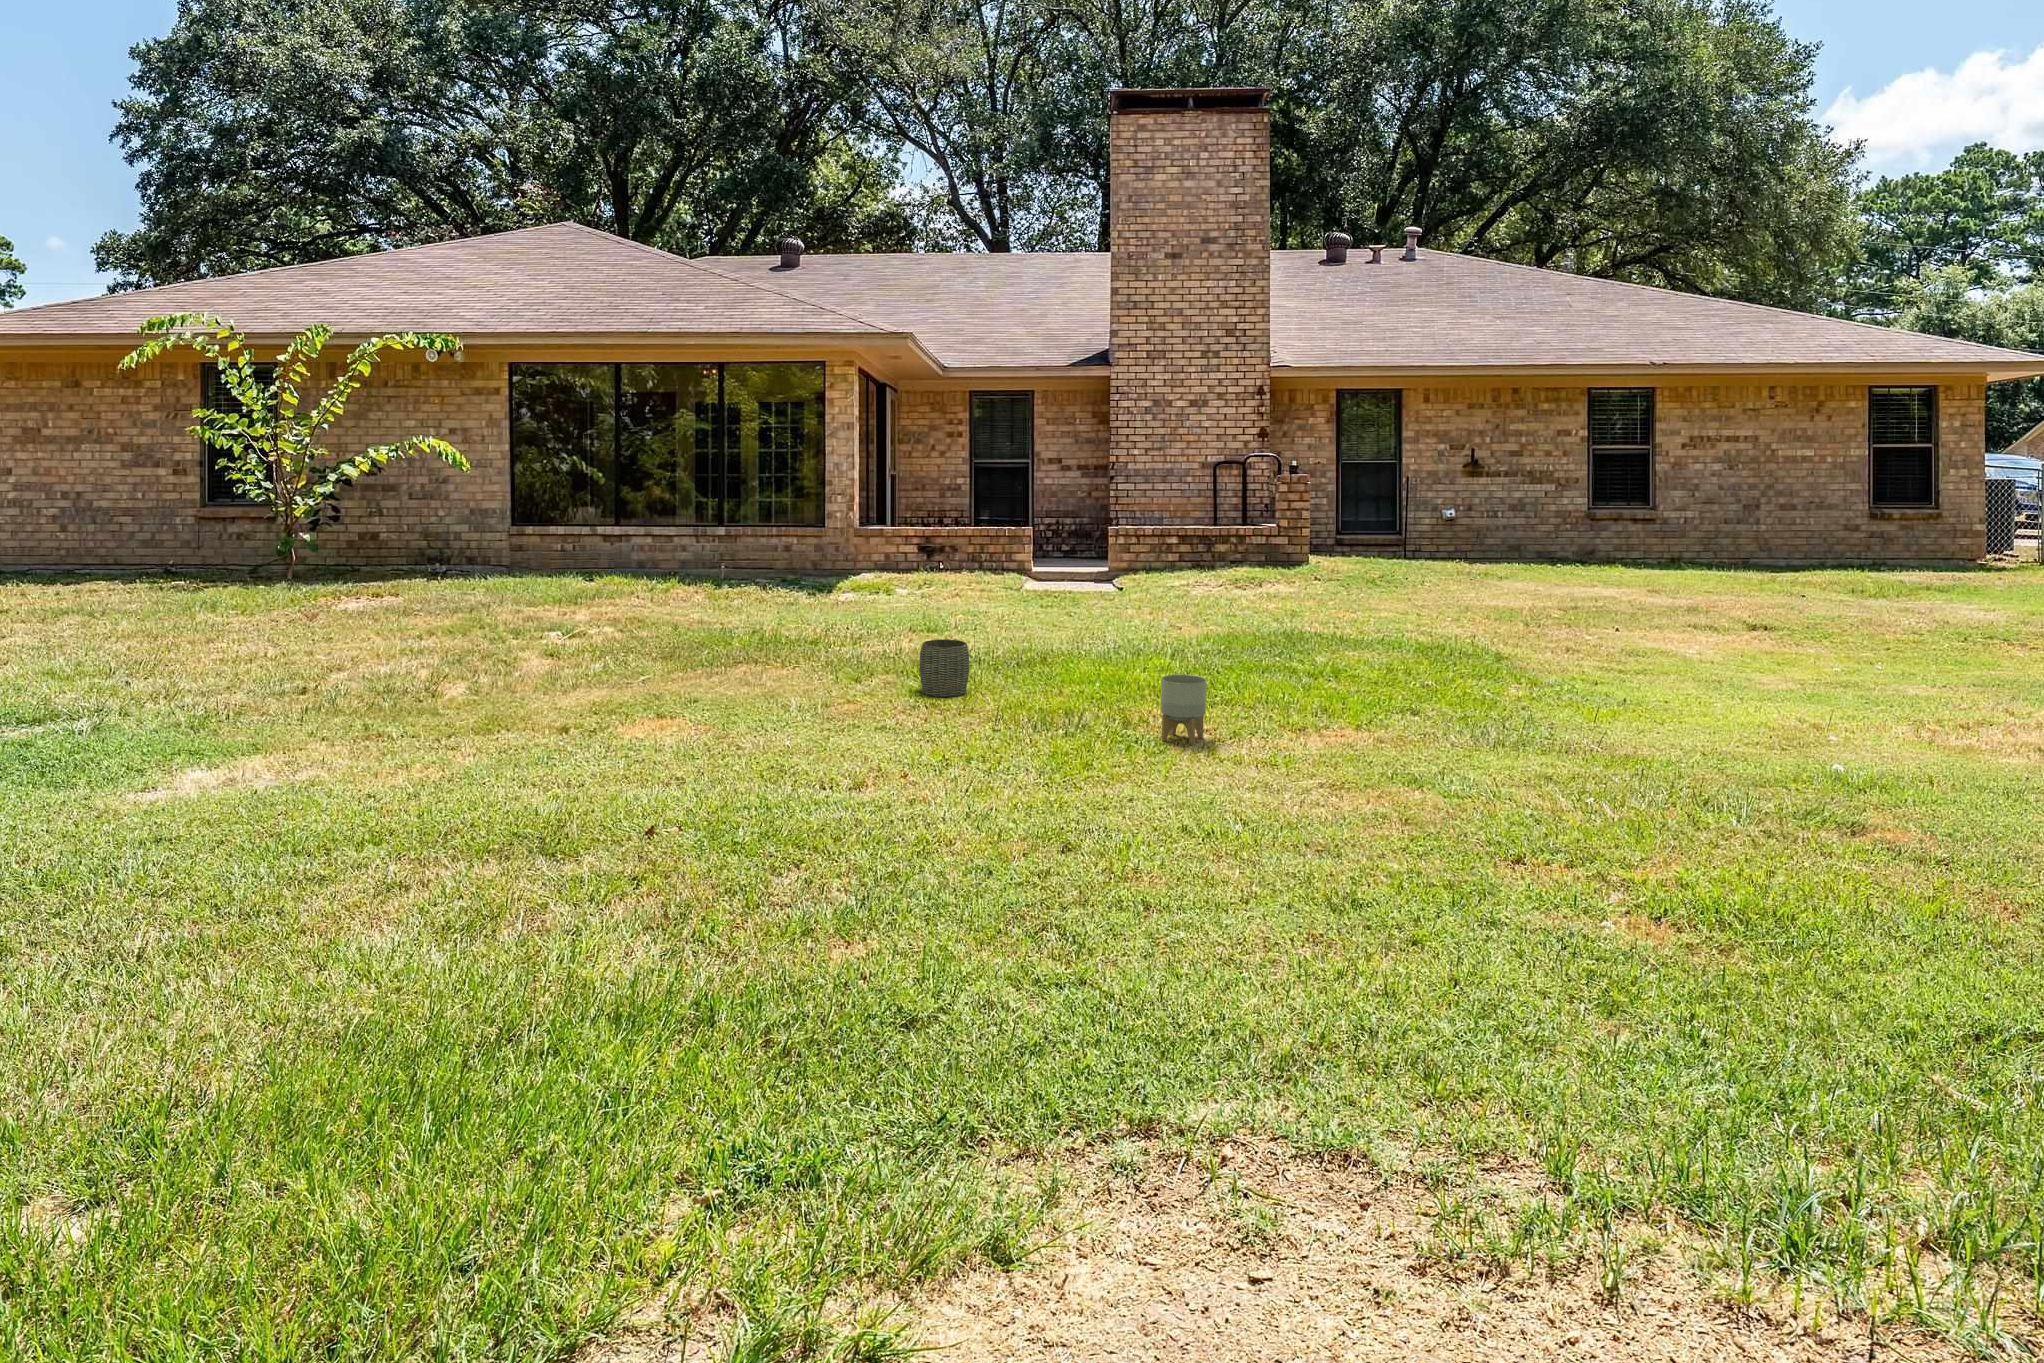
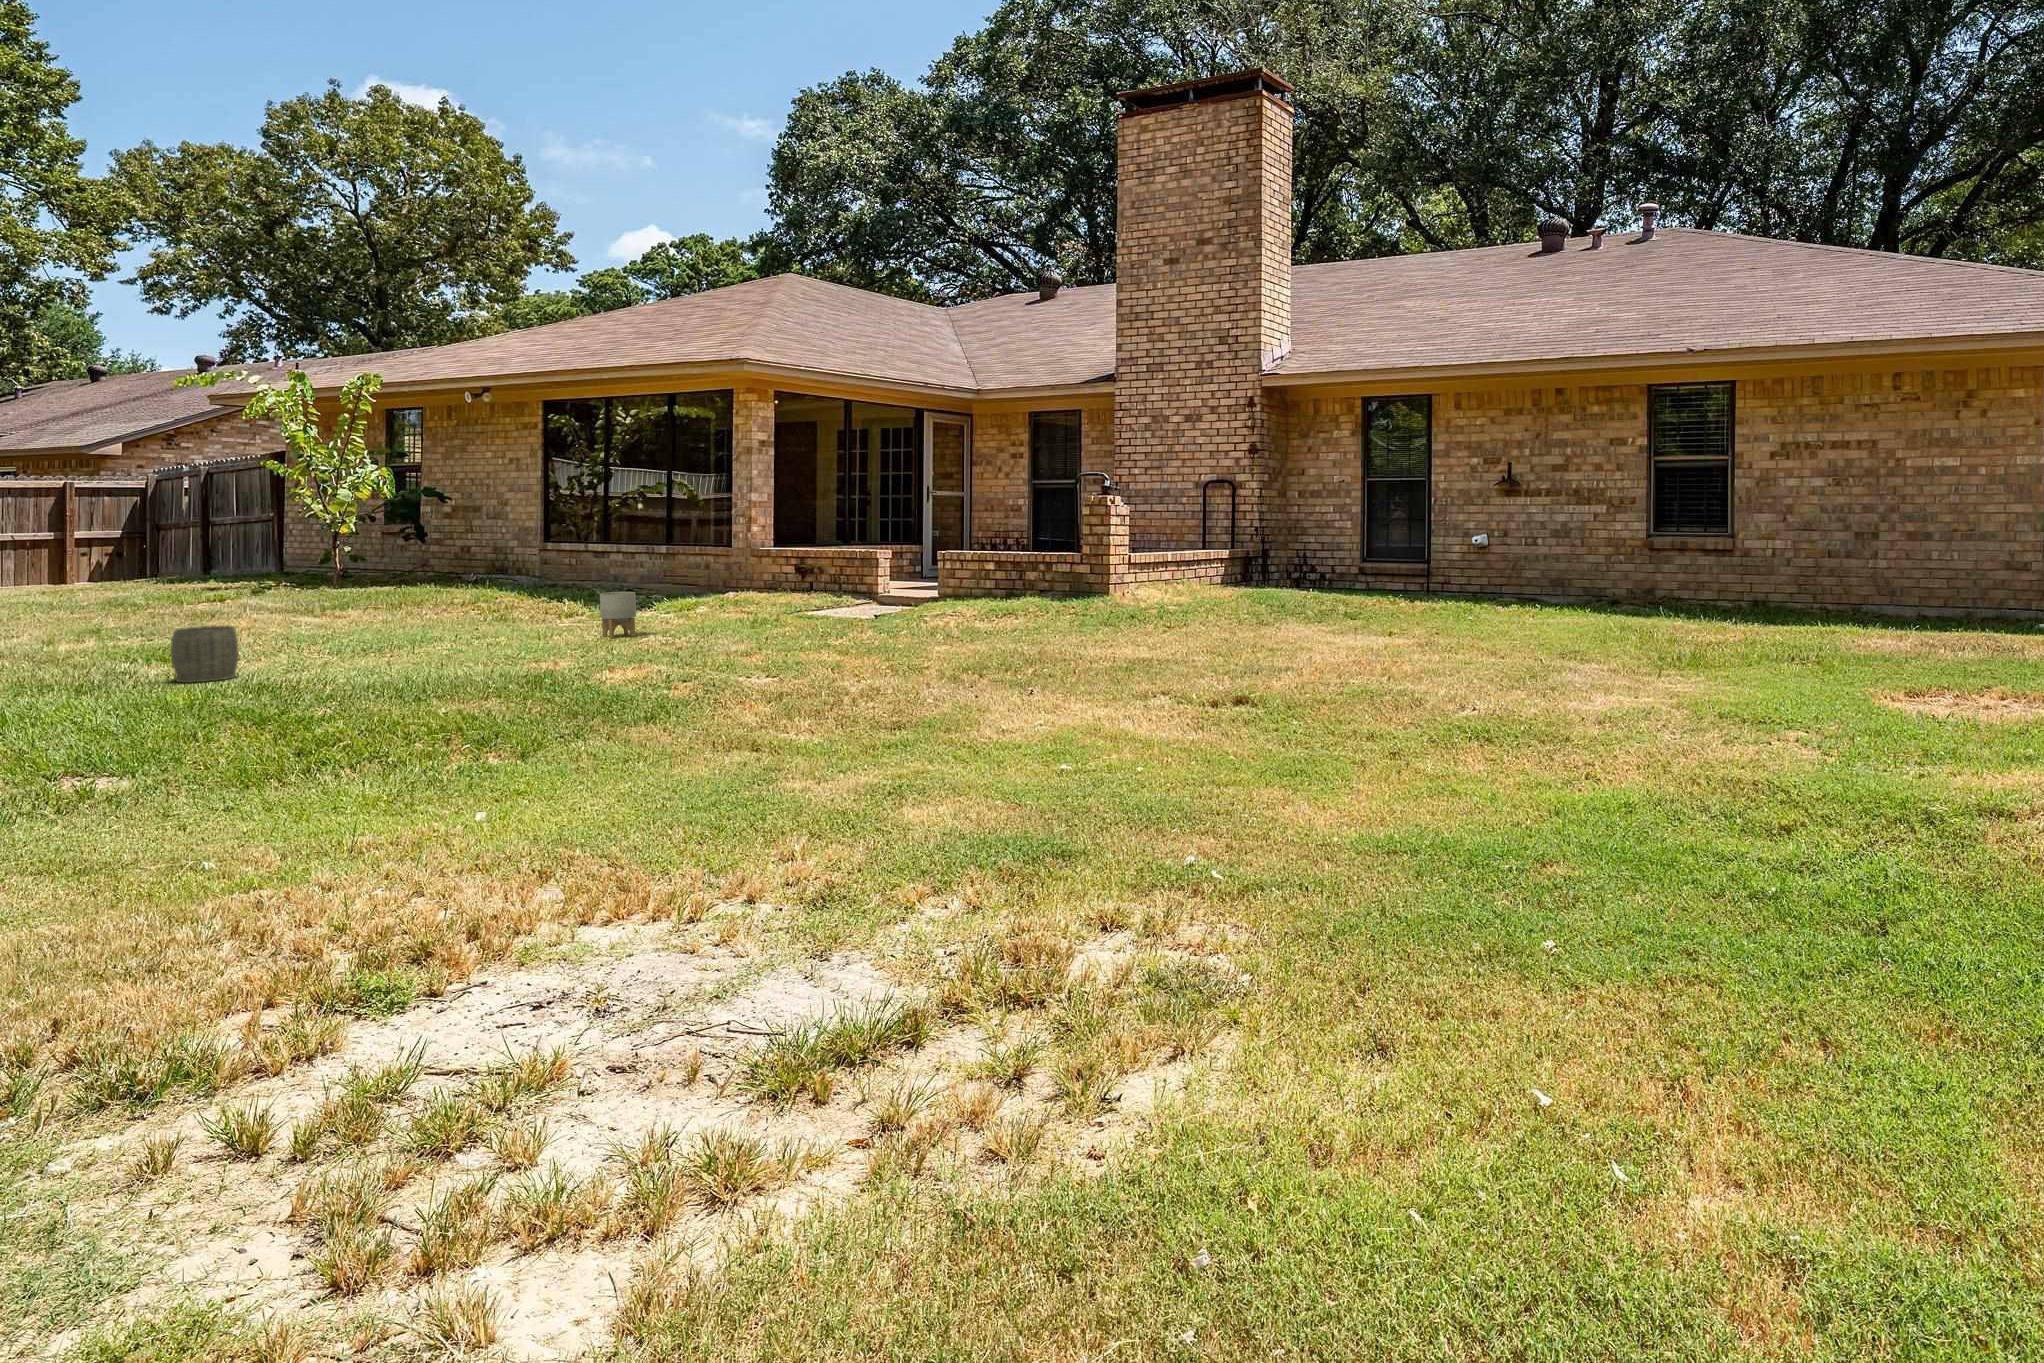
planter: present [1161,674,1207,745] -> present [600,592,636,639]

